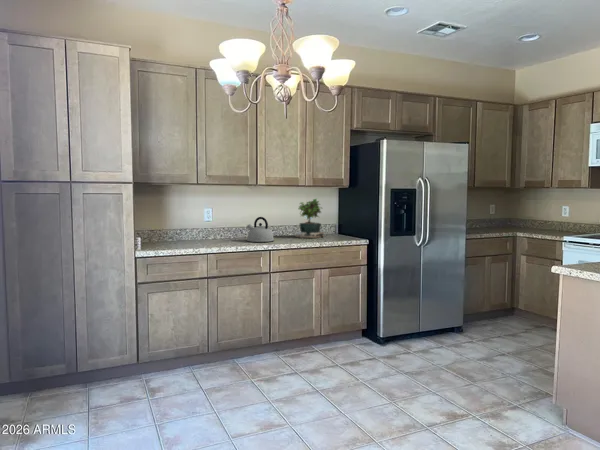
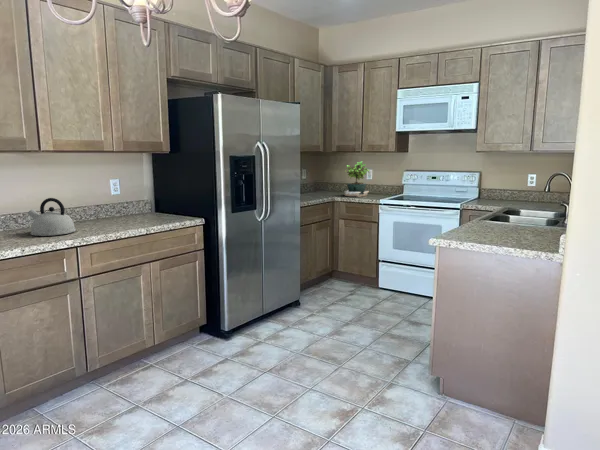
potted plant: present [296,199,324,238] -> present [344,162,369,197]

